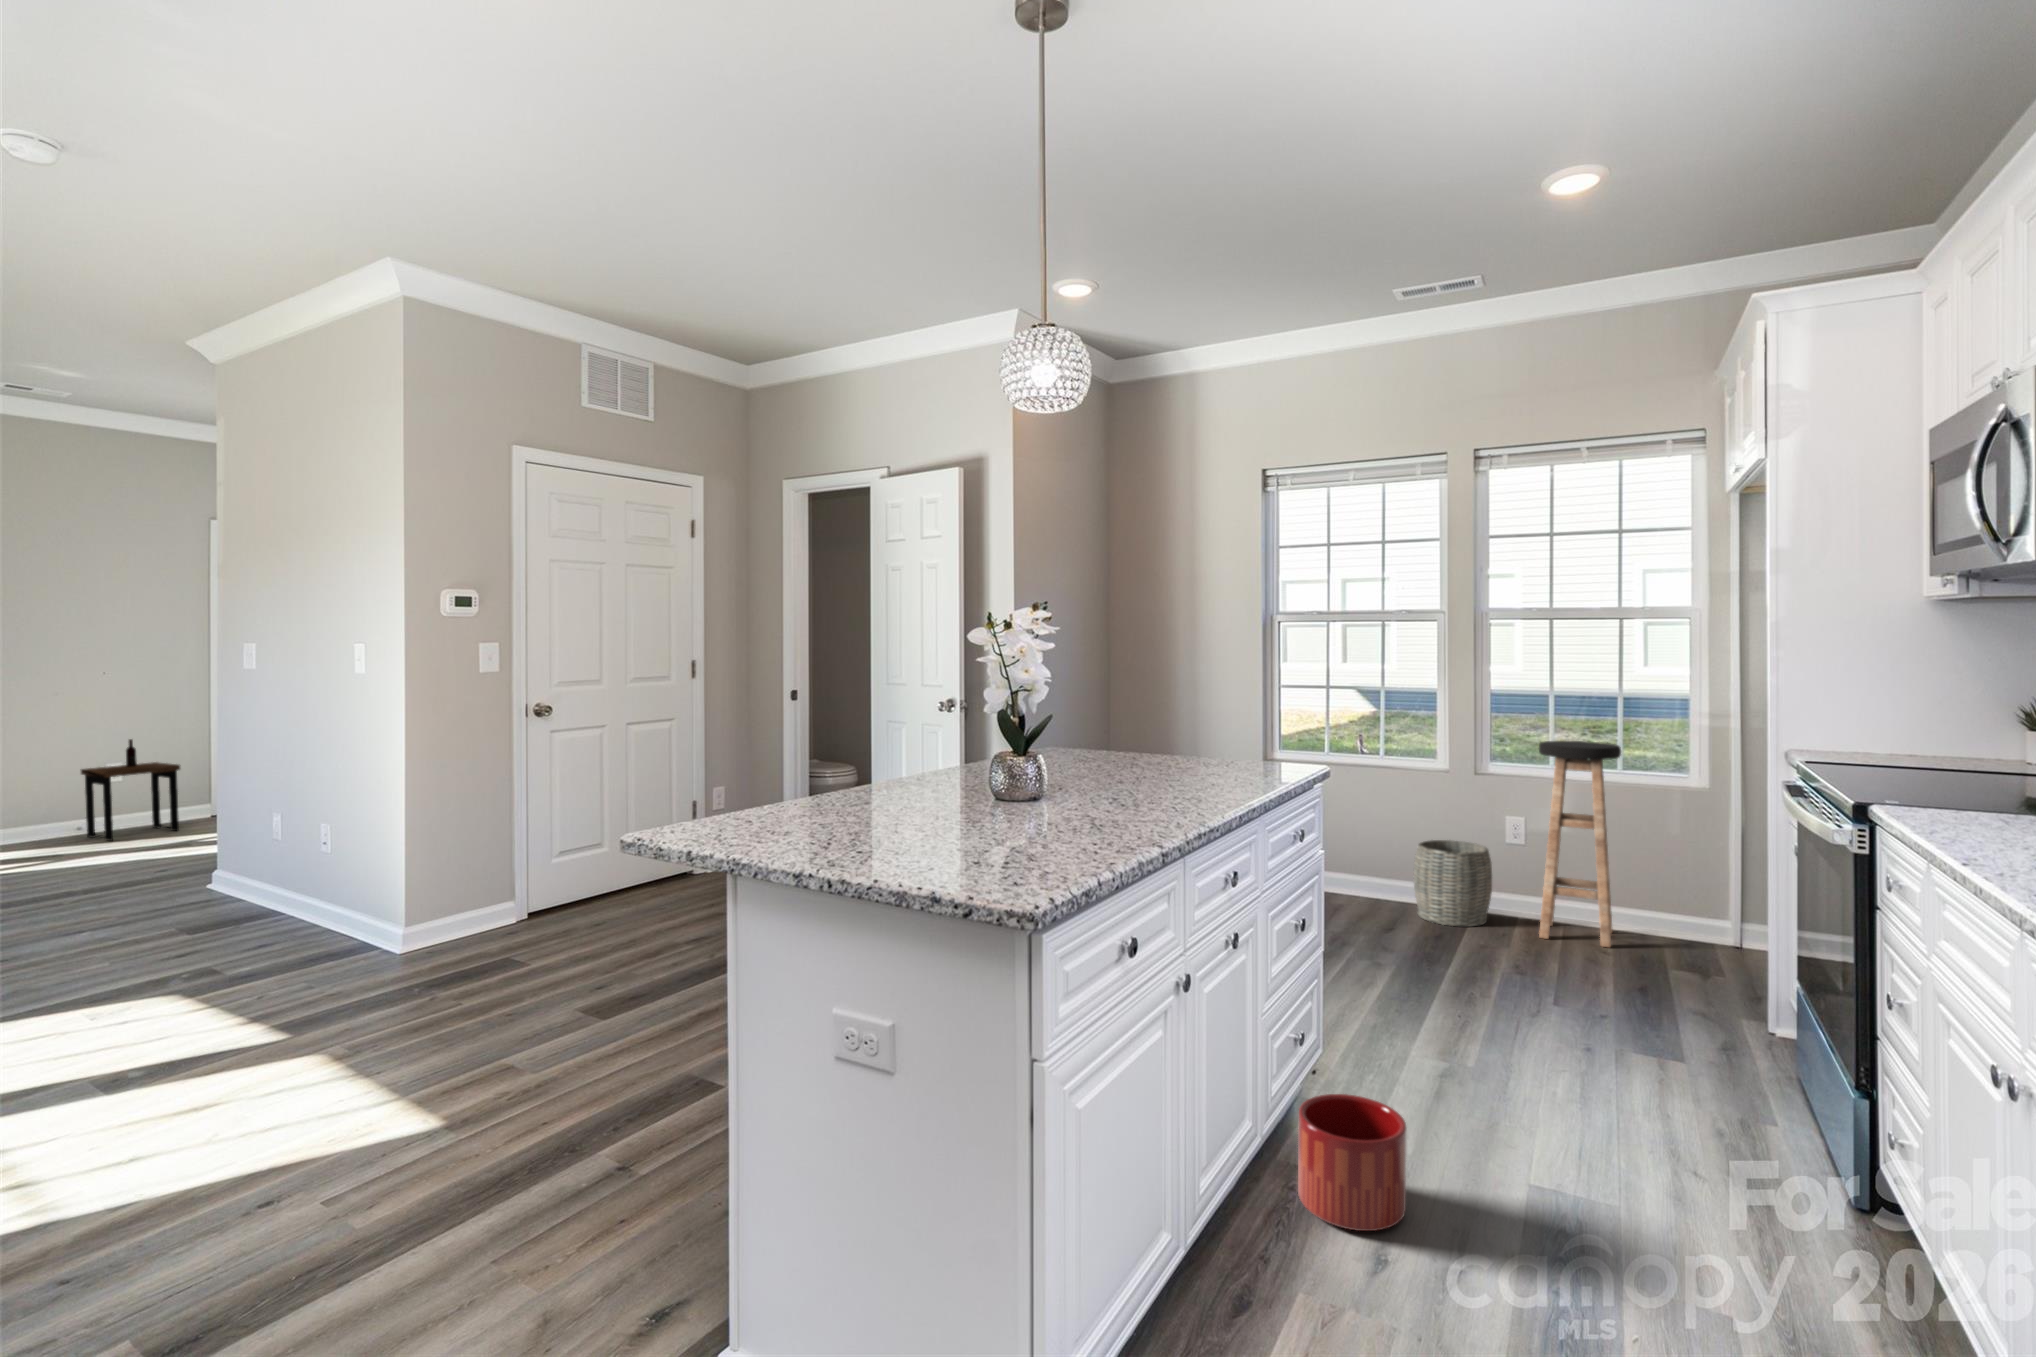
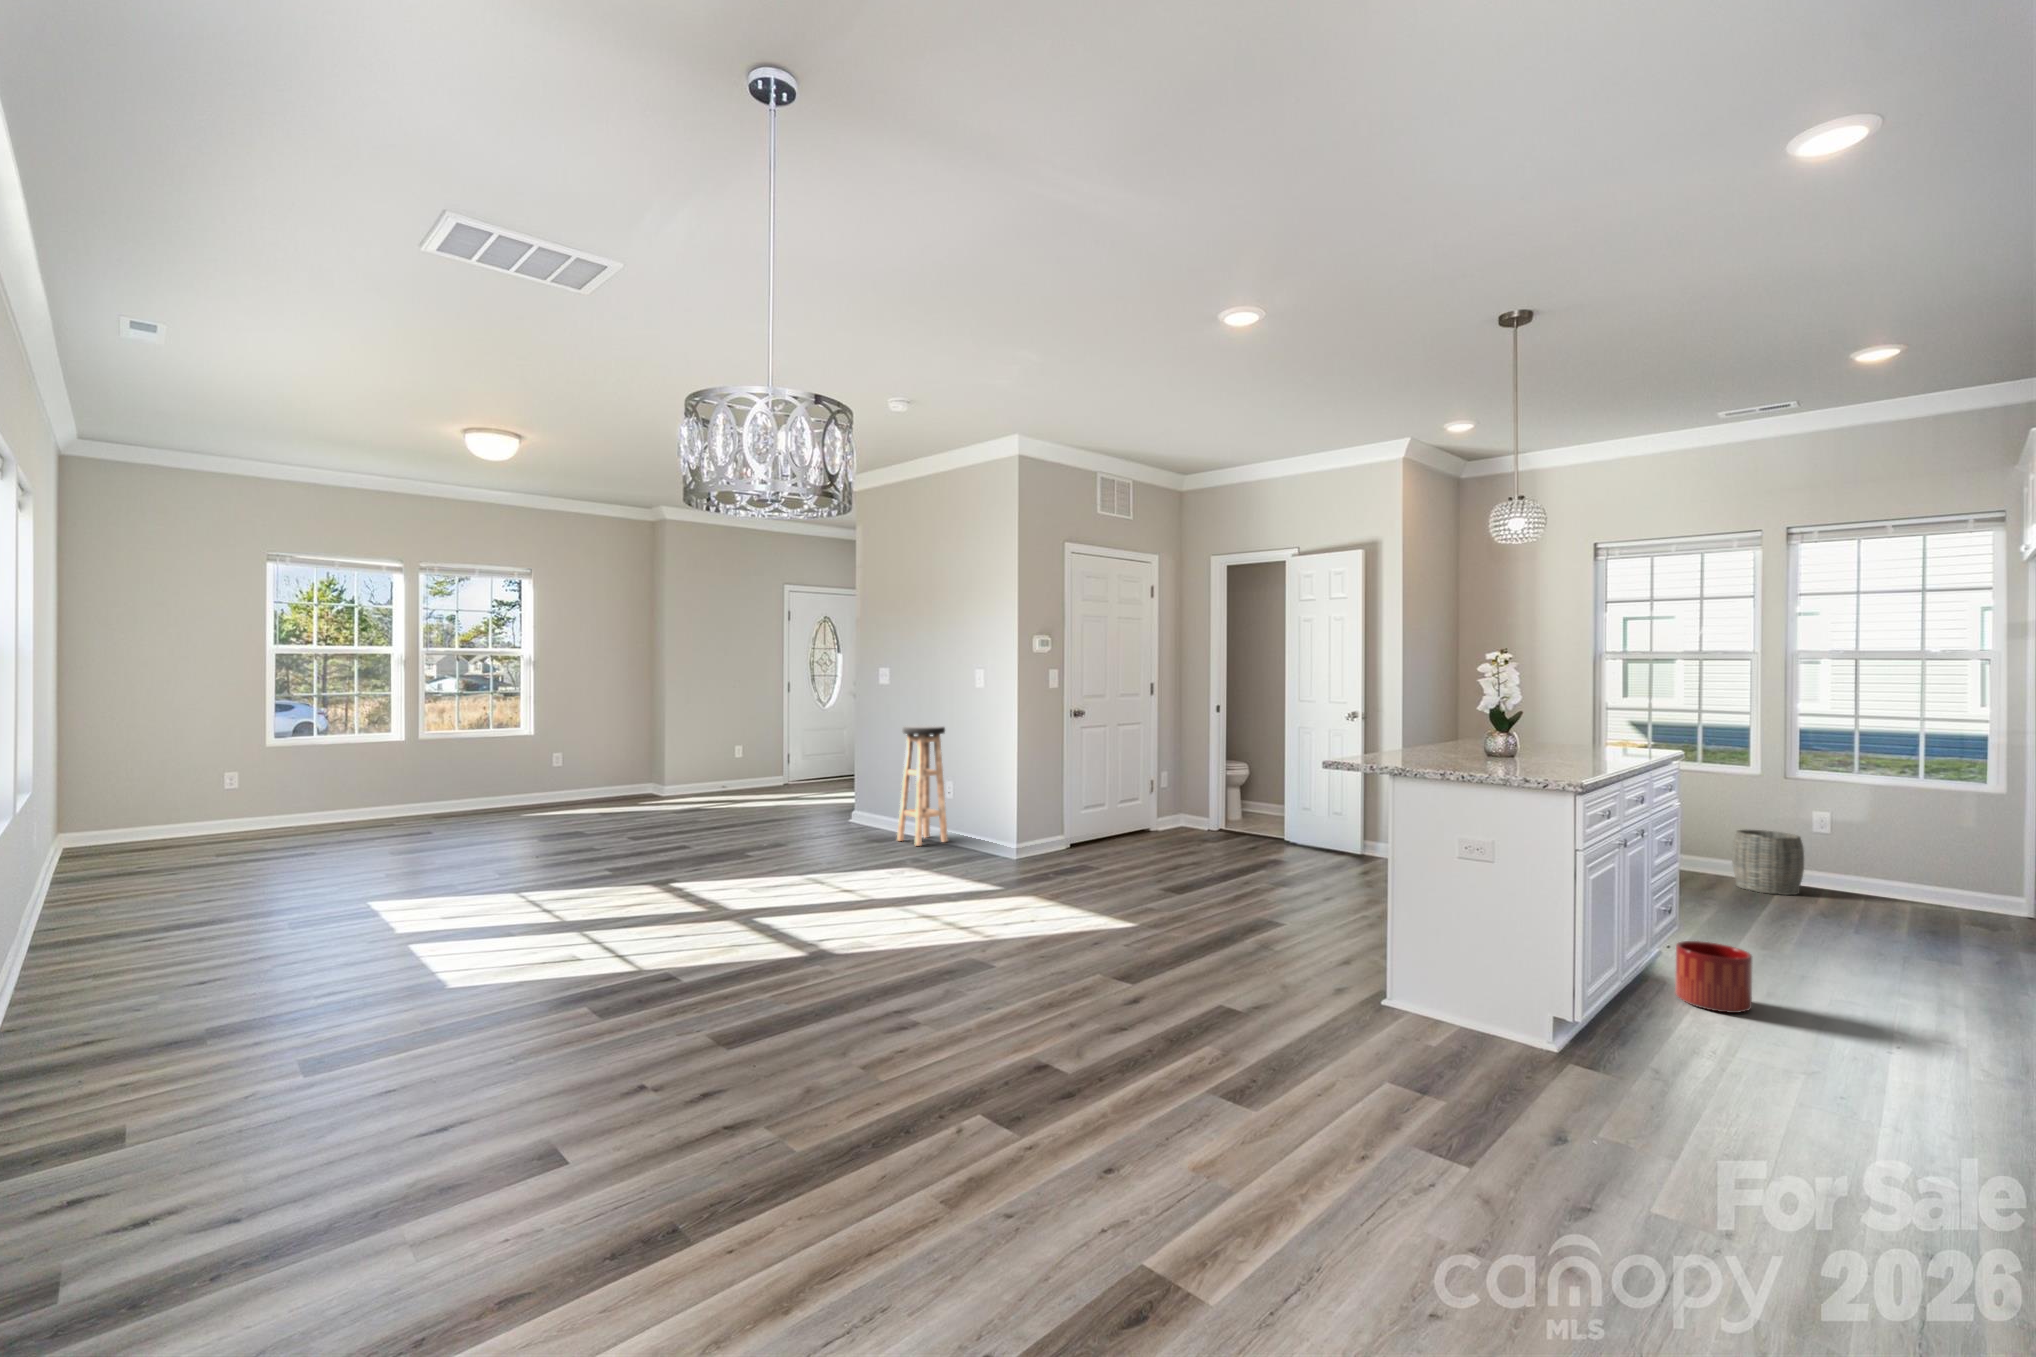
side table: present [81,739,180,841] -> none [737,726,788,790]
bar stool: present [1539,741,1621,947] -> present [897,725,948,846]

